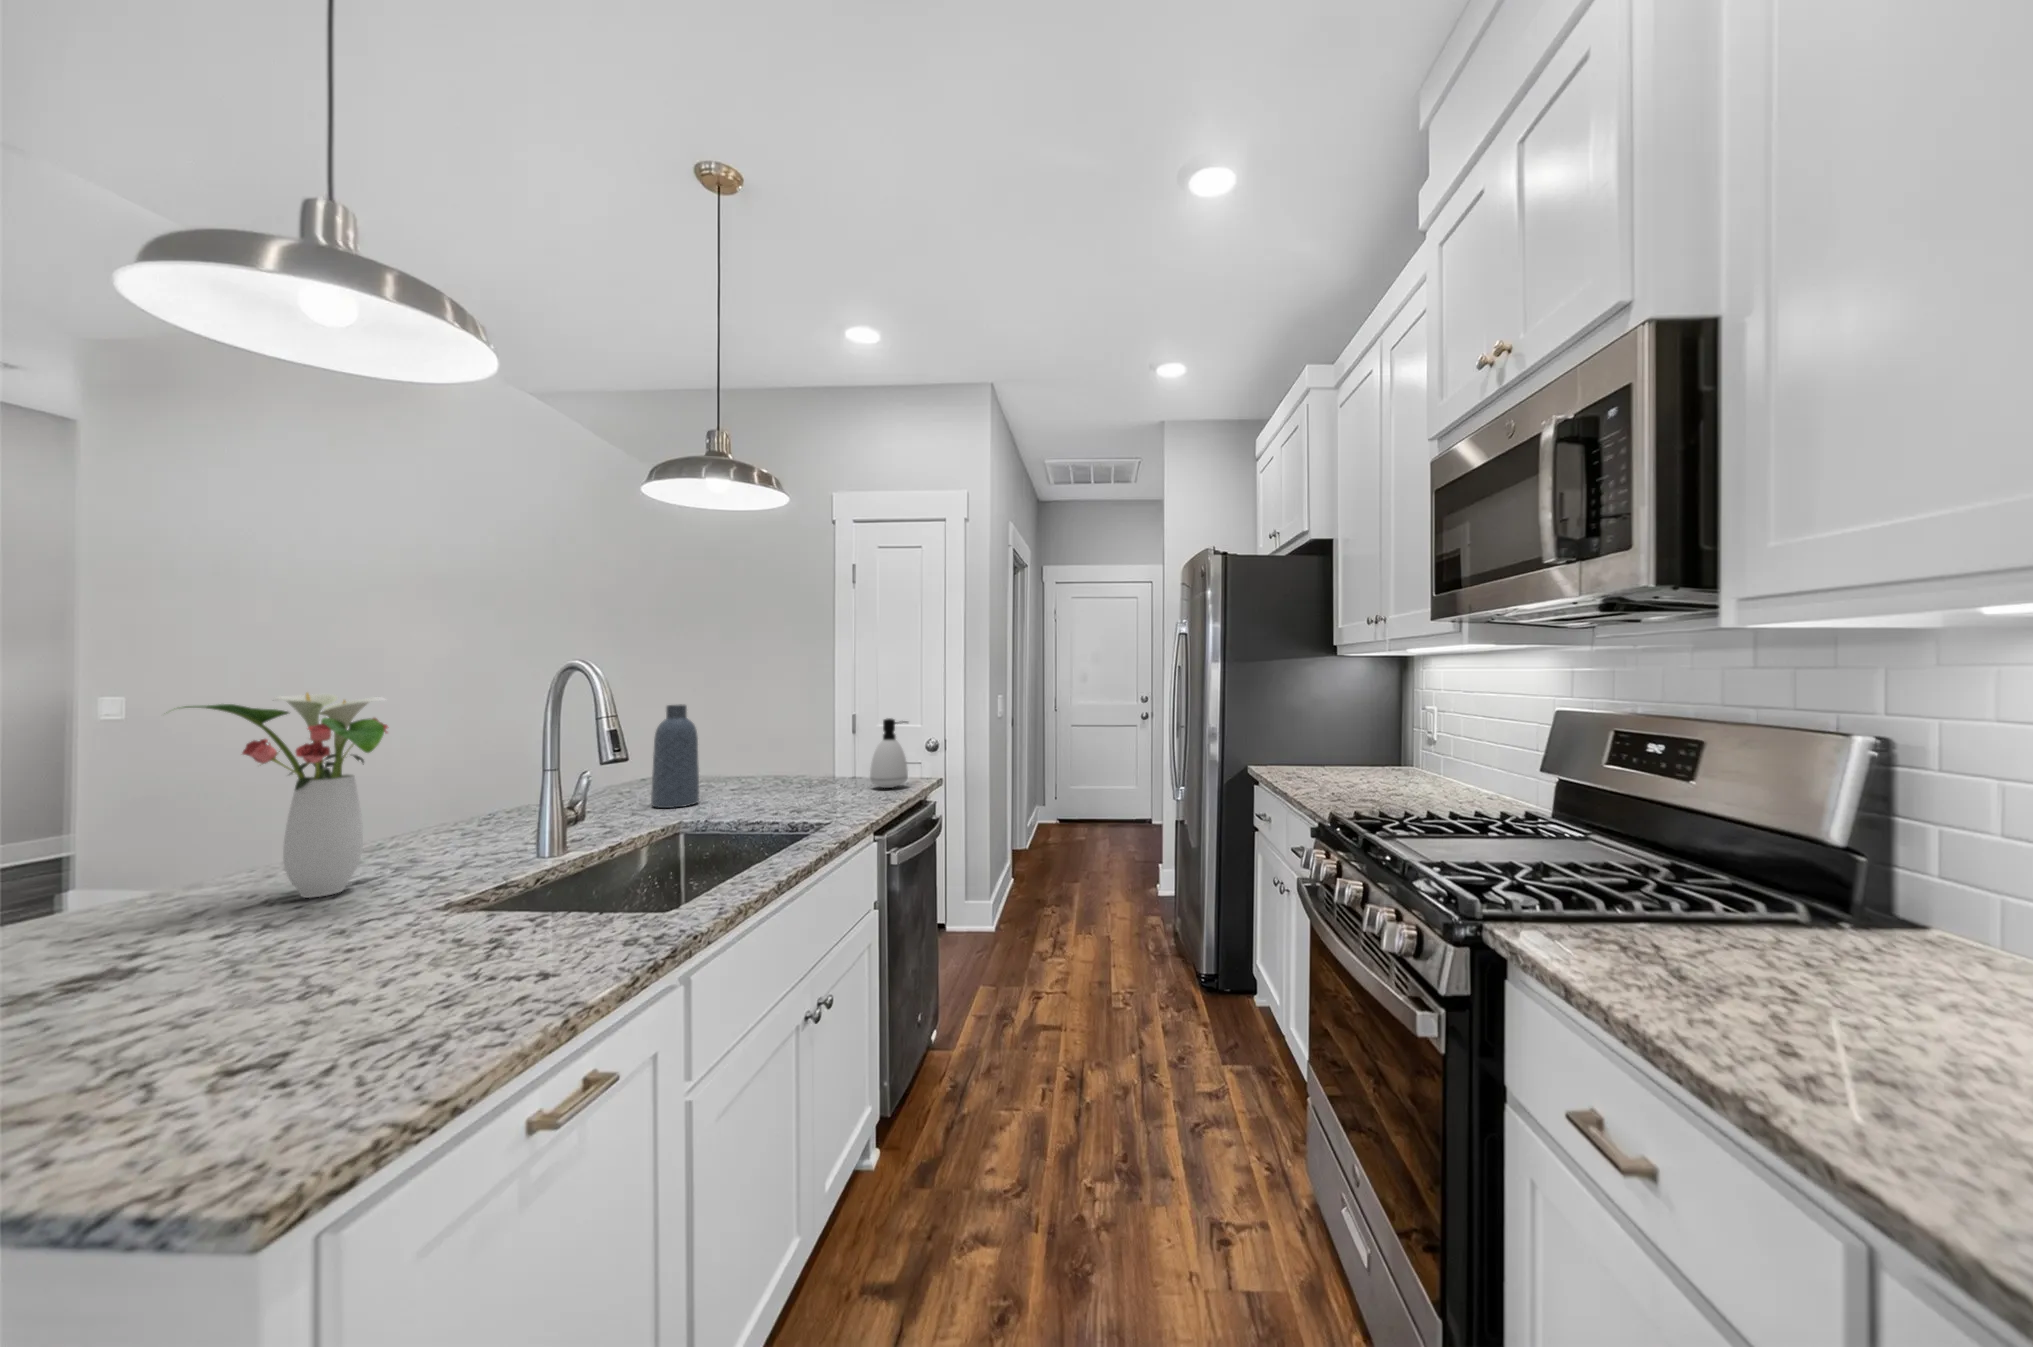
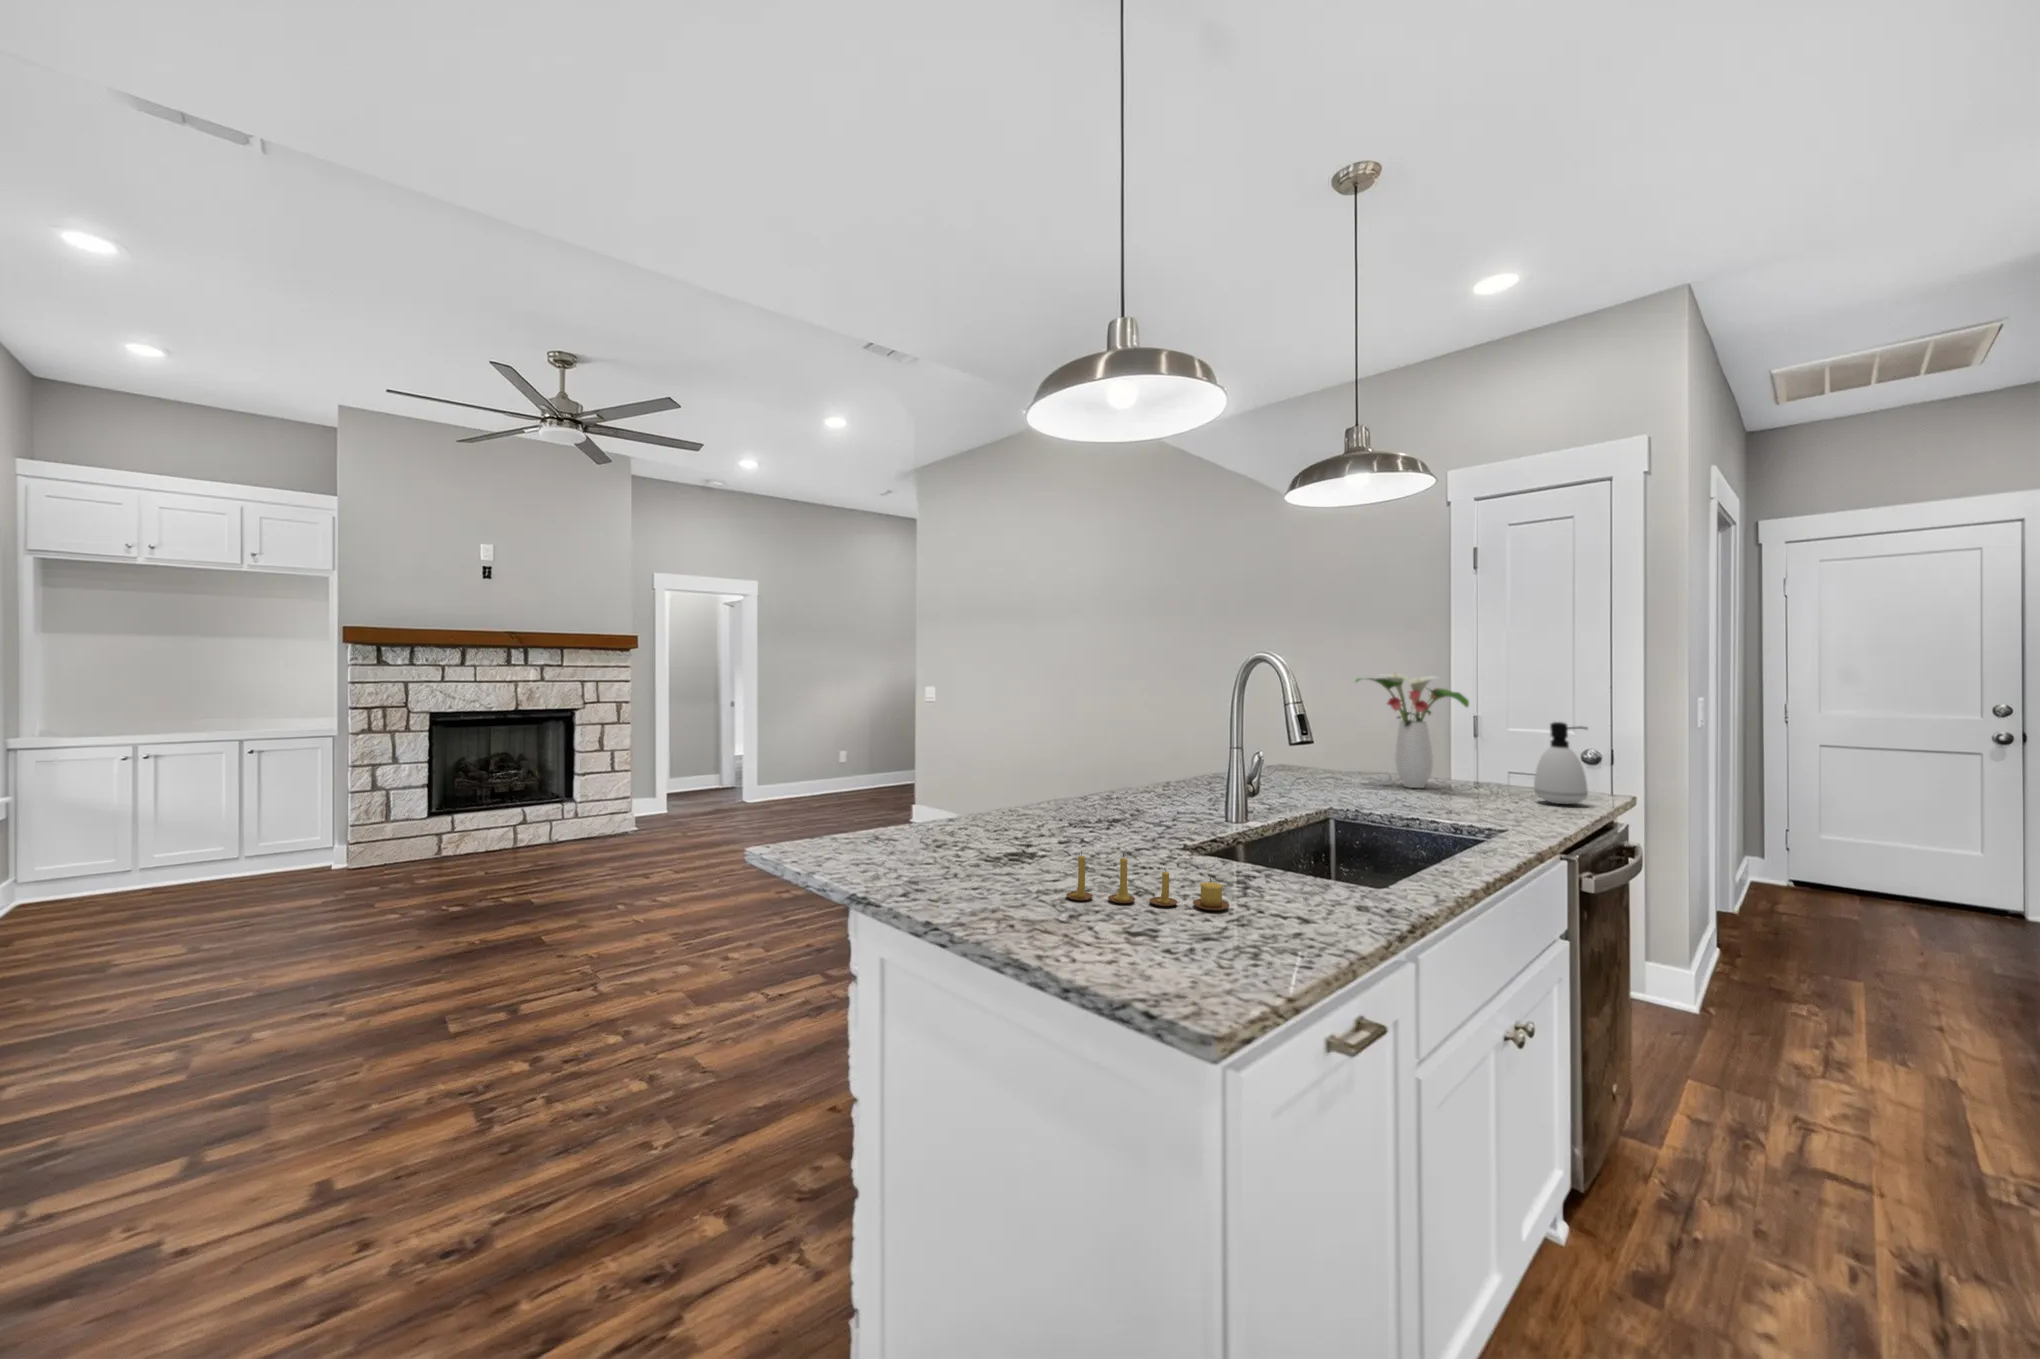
flower arrangement: present [184,693,389,898] -> present [1356,674,1469,788]
vase: present [651,705,699,808] -> none [1295,695,1340,795]
candle: none [141,949,444,1039] -> present [1066,851,1229,910]

